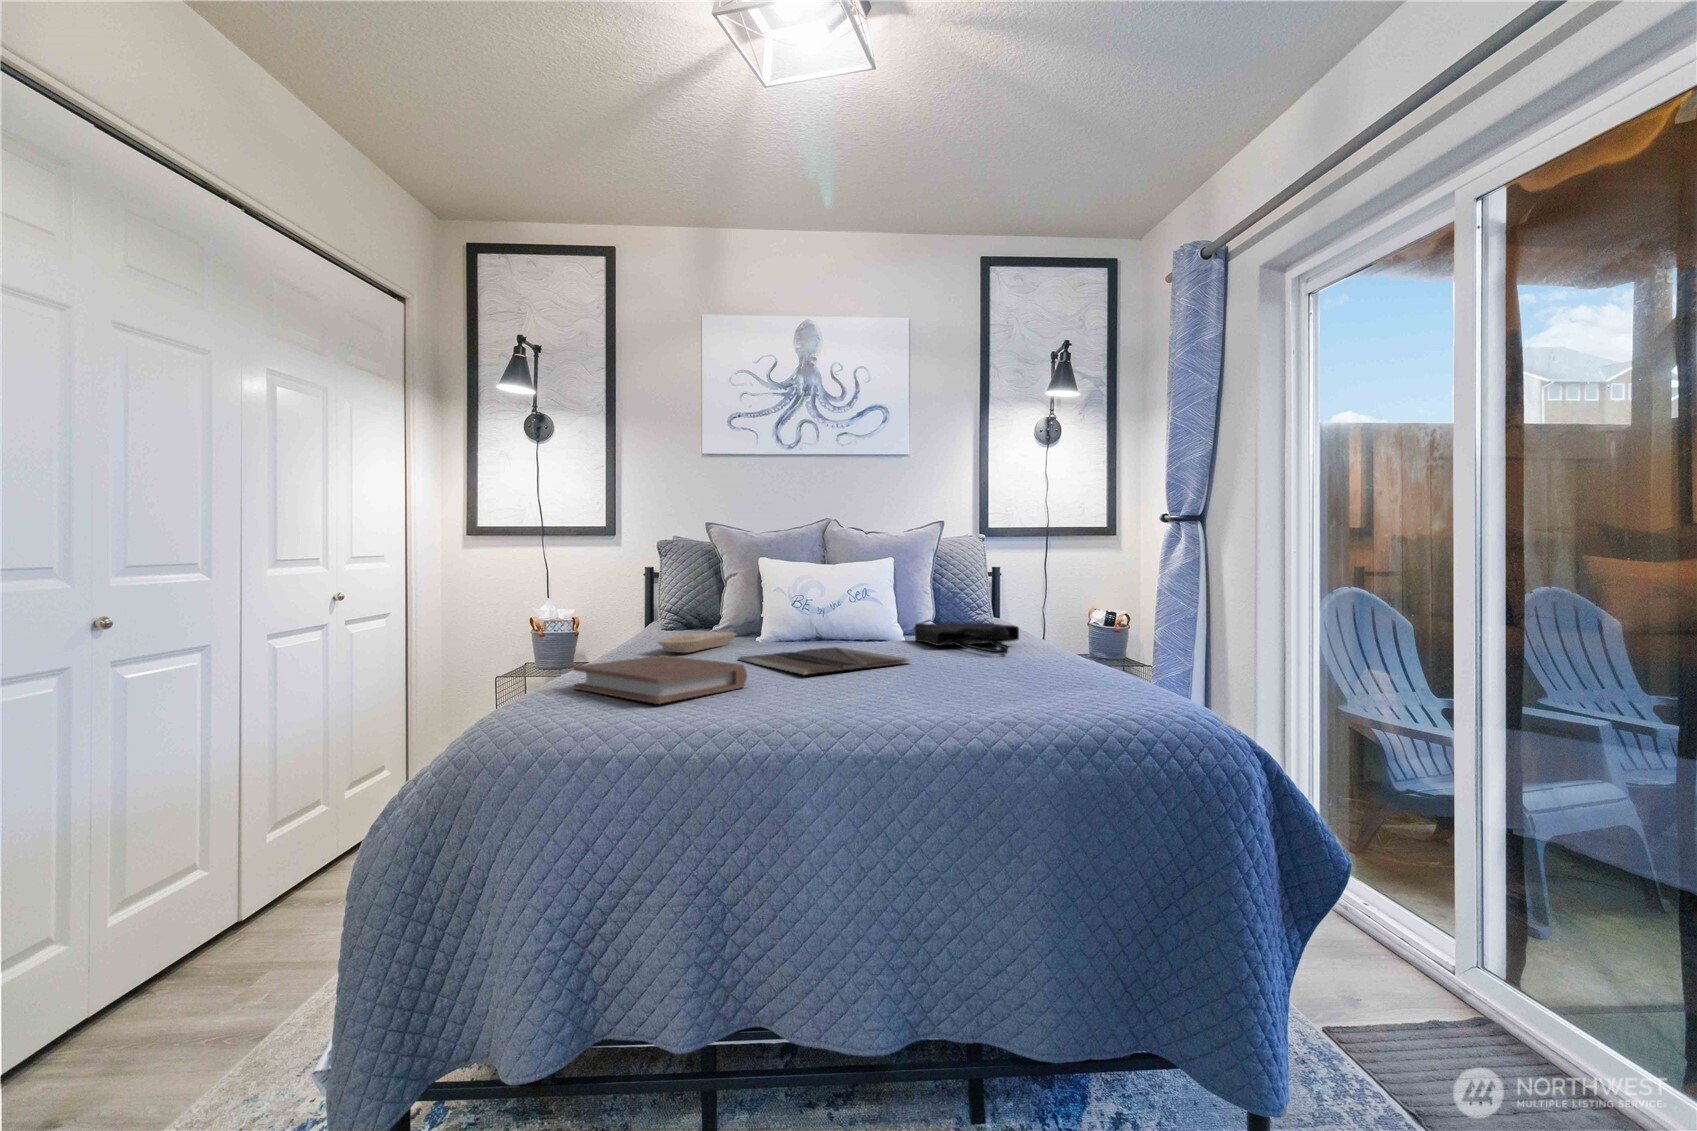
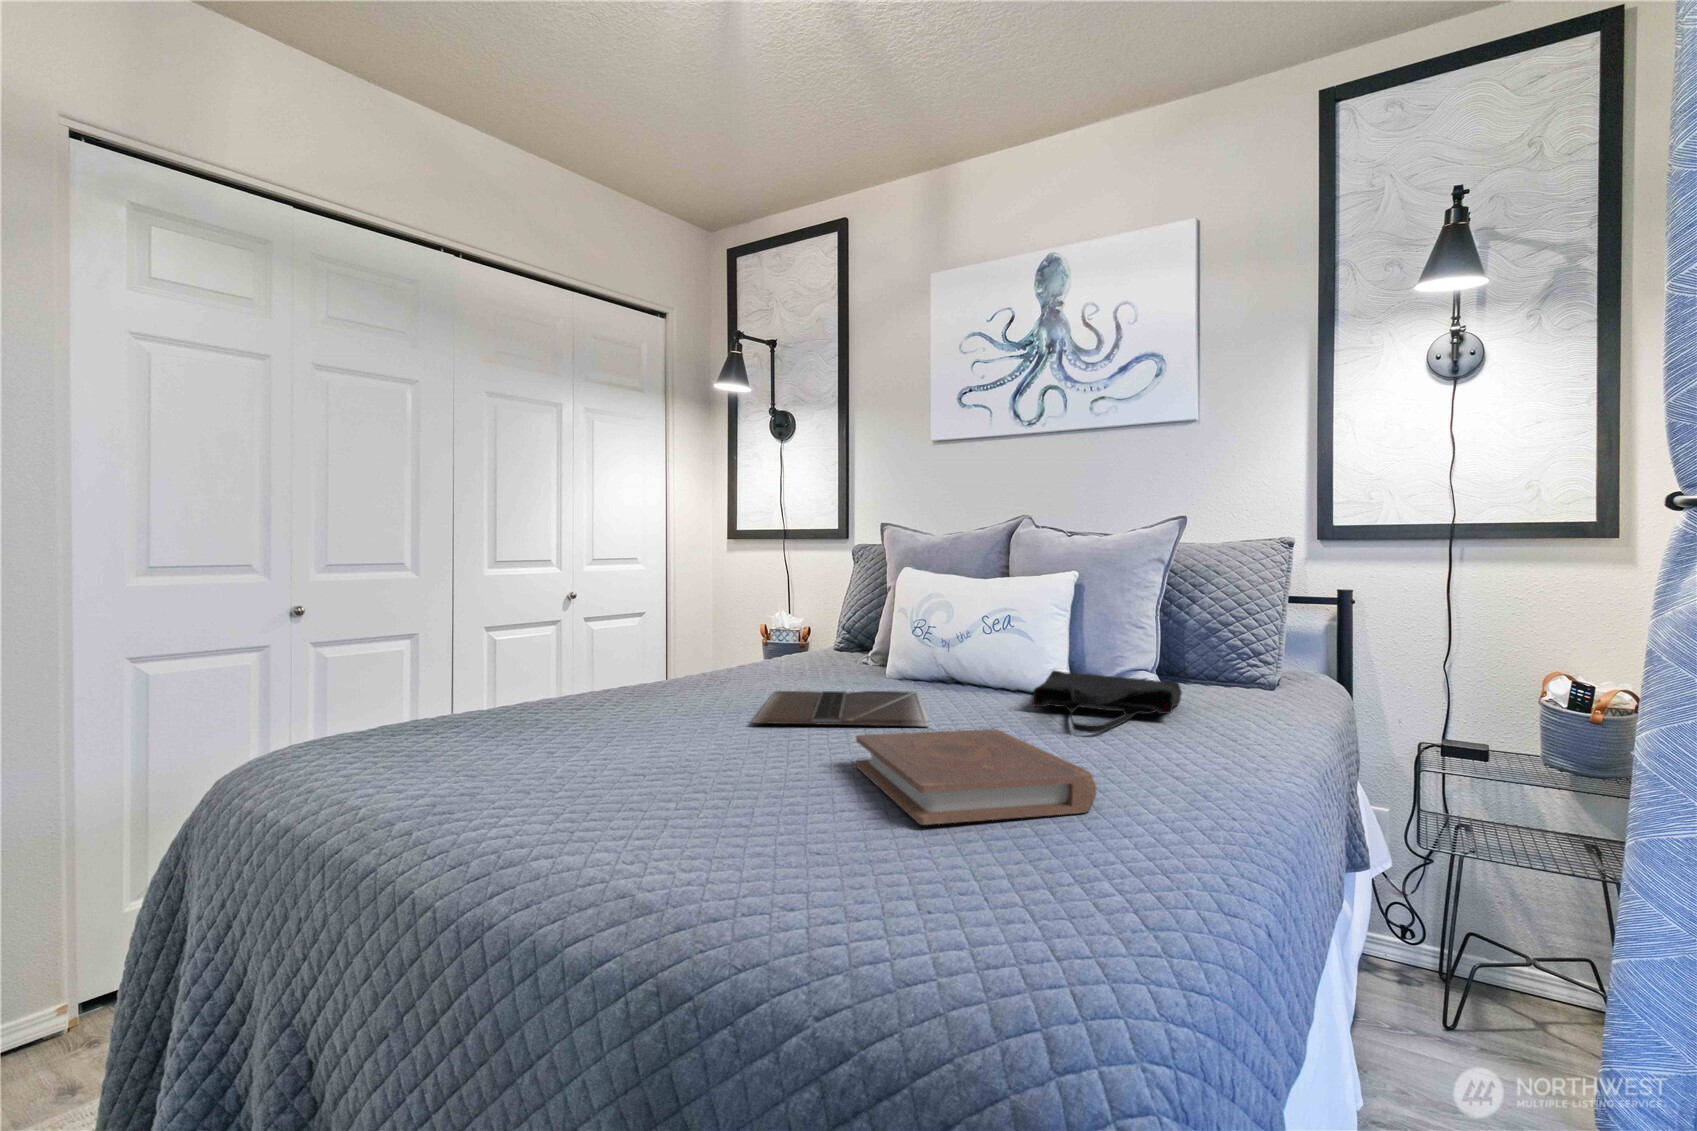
tray: present [657,632,736,653] -> none [728,657,843,679]
book: present [573,655,747,704] -> present [856,729,1097,825]

